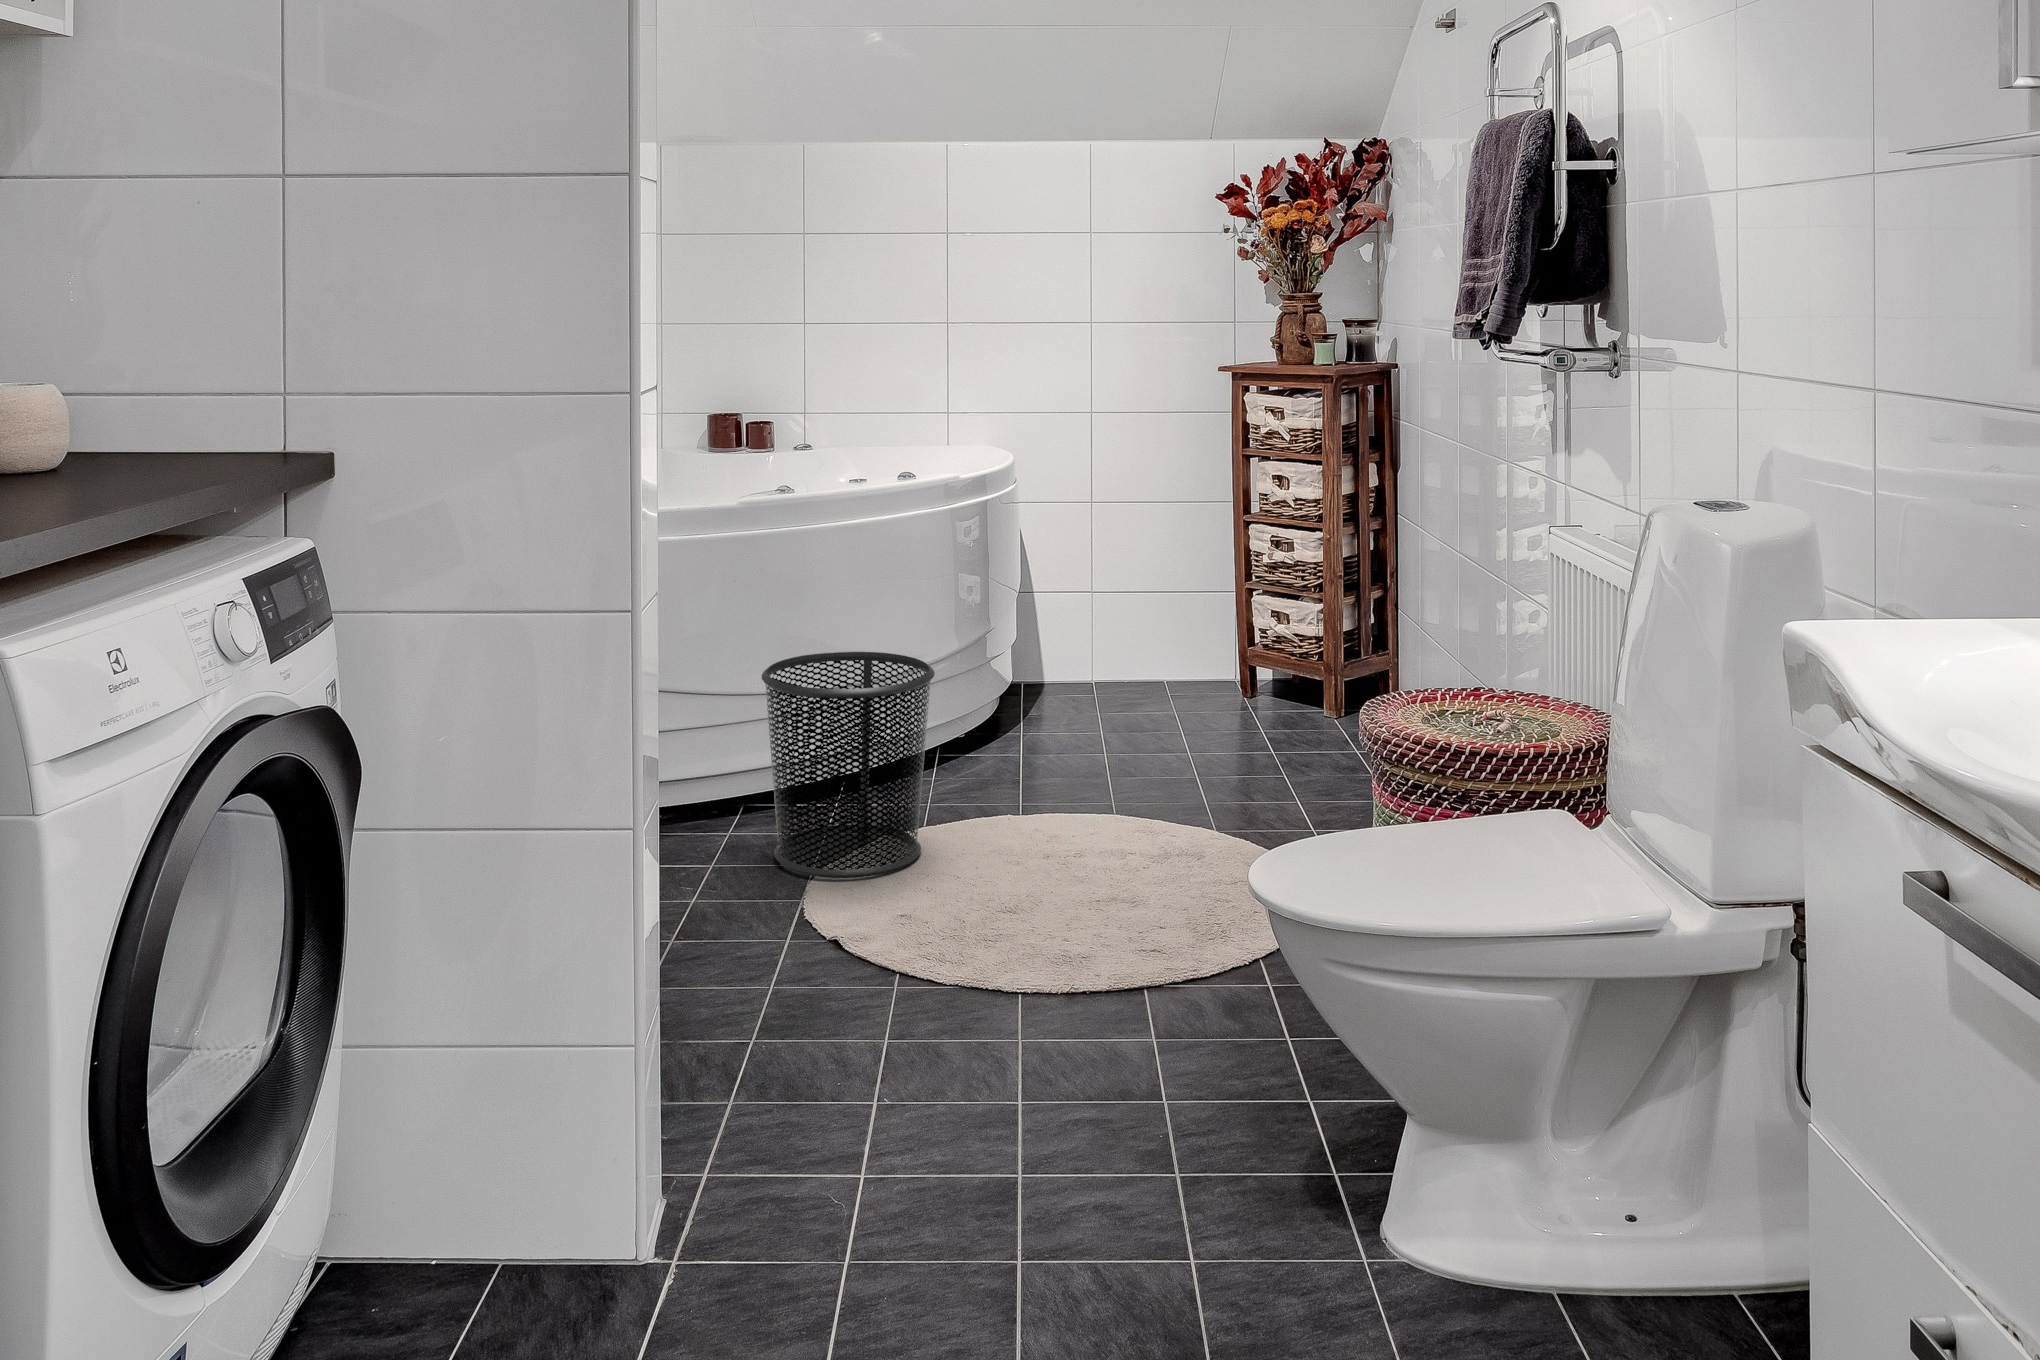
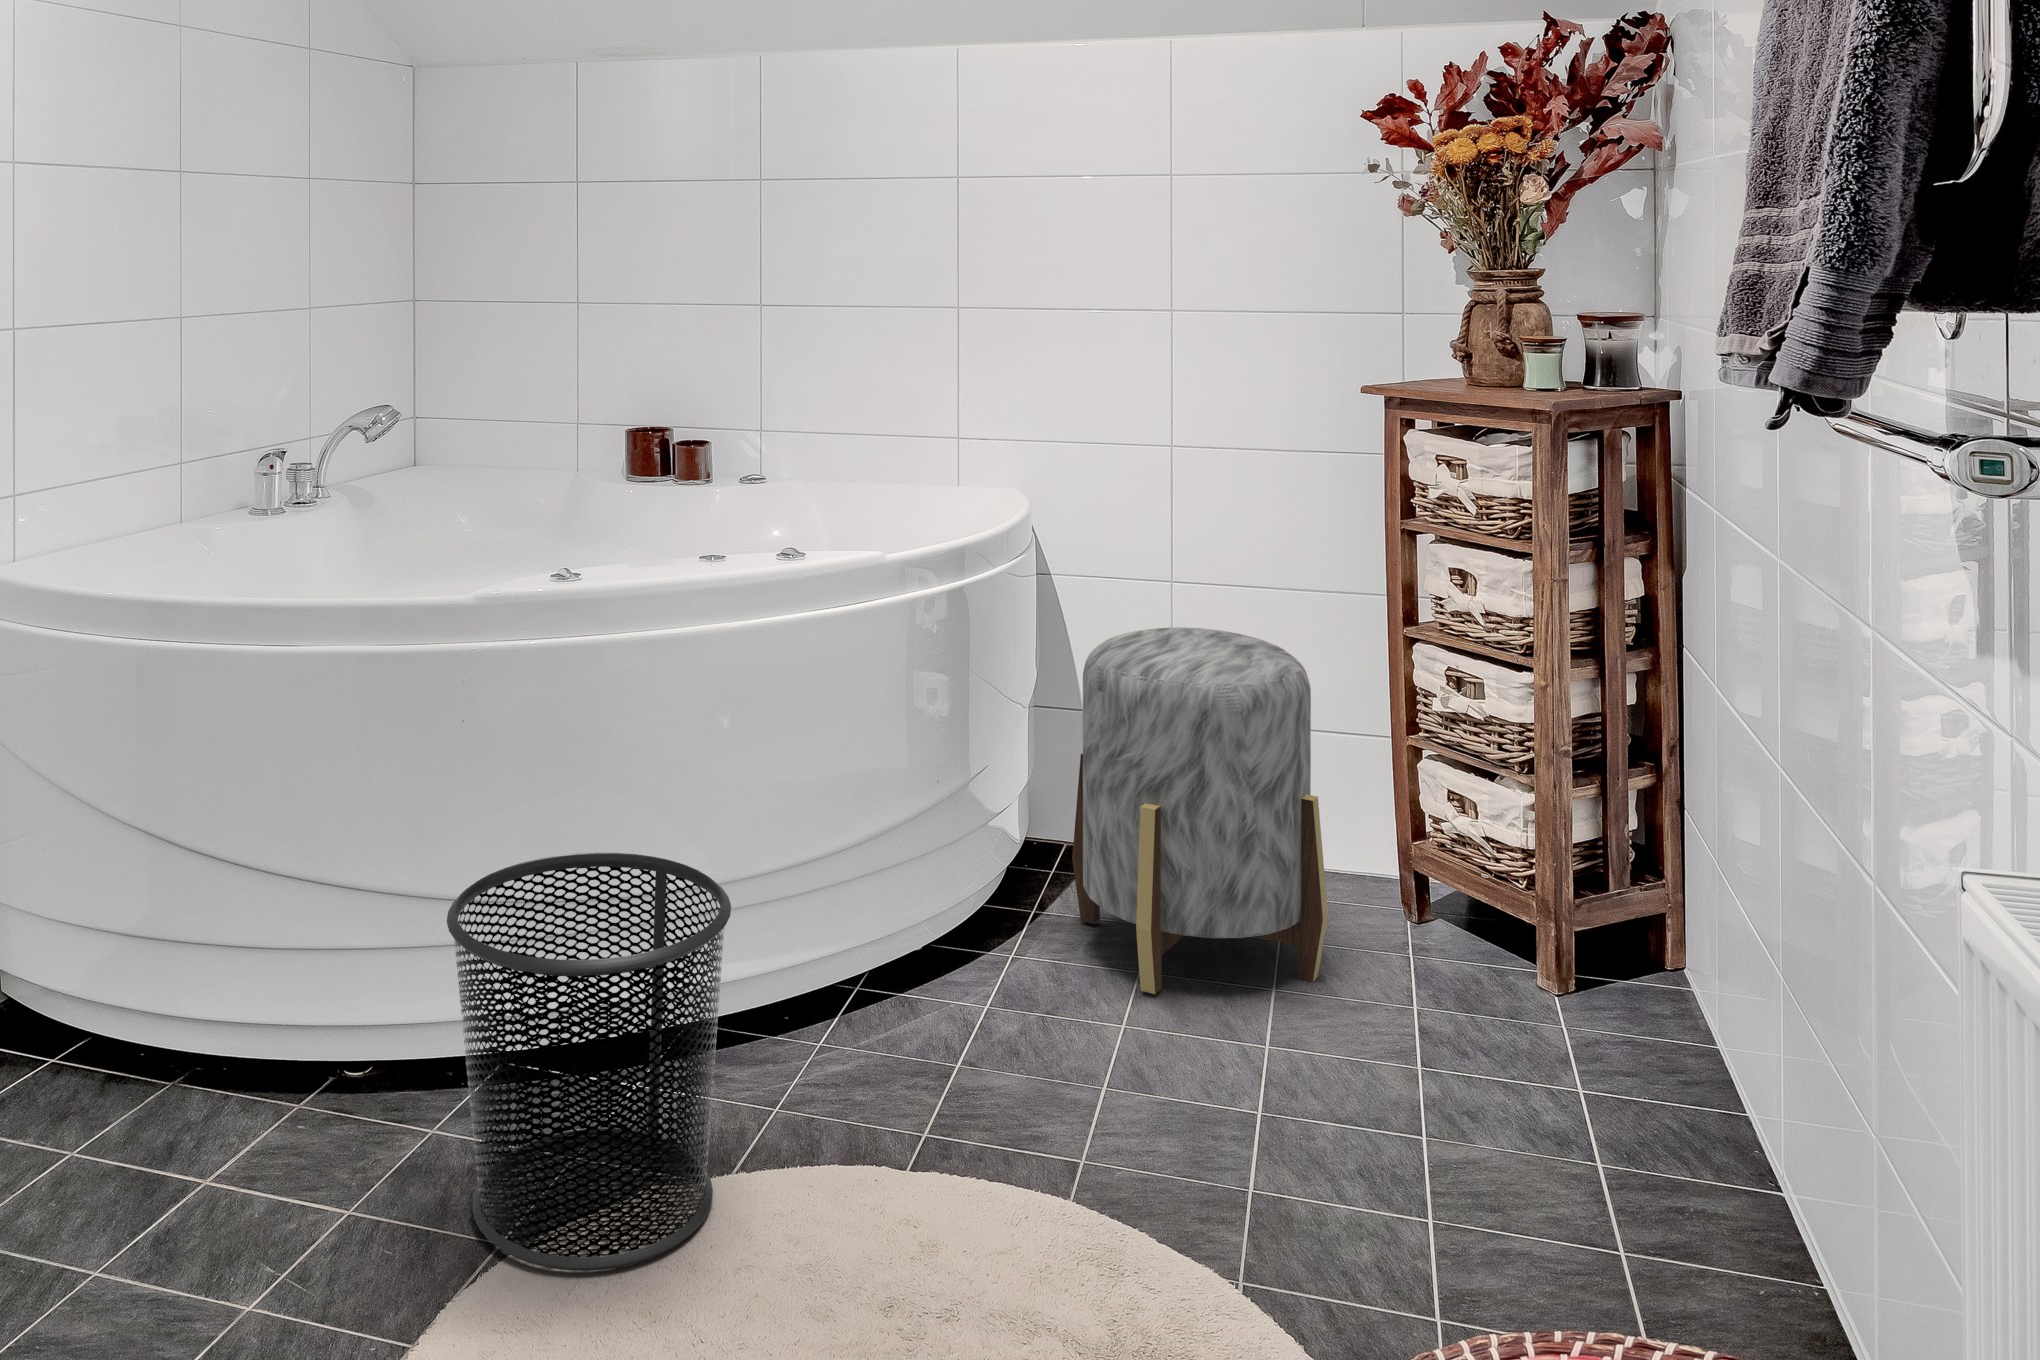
stool: none [1049,521,1212,742] -> present [1072,627,1328,994]

